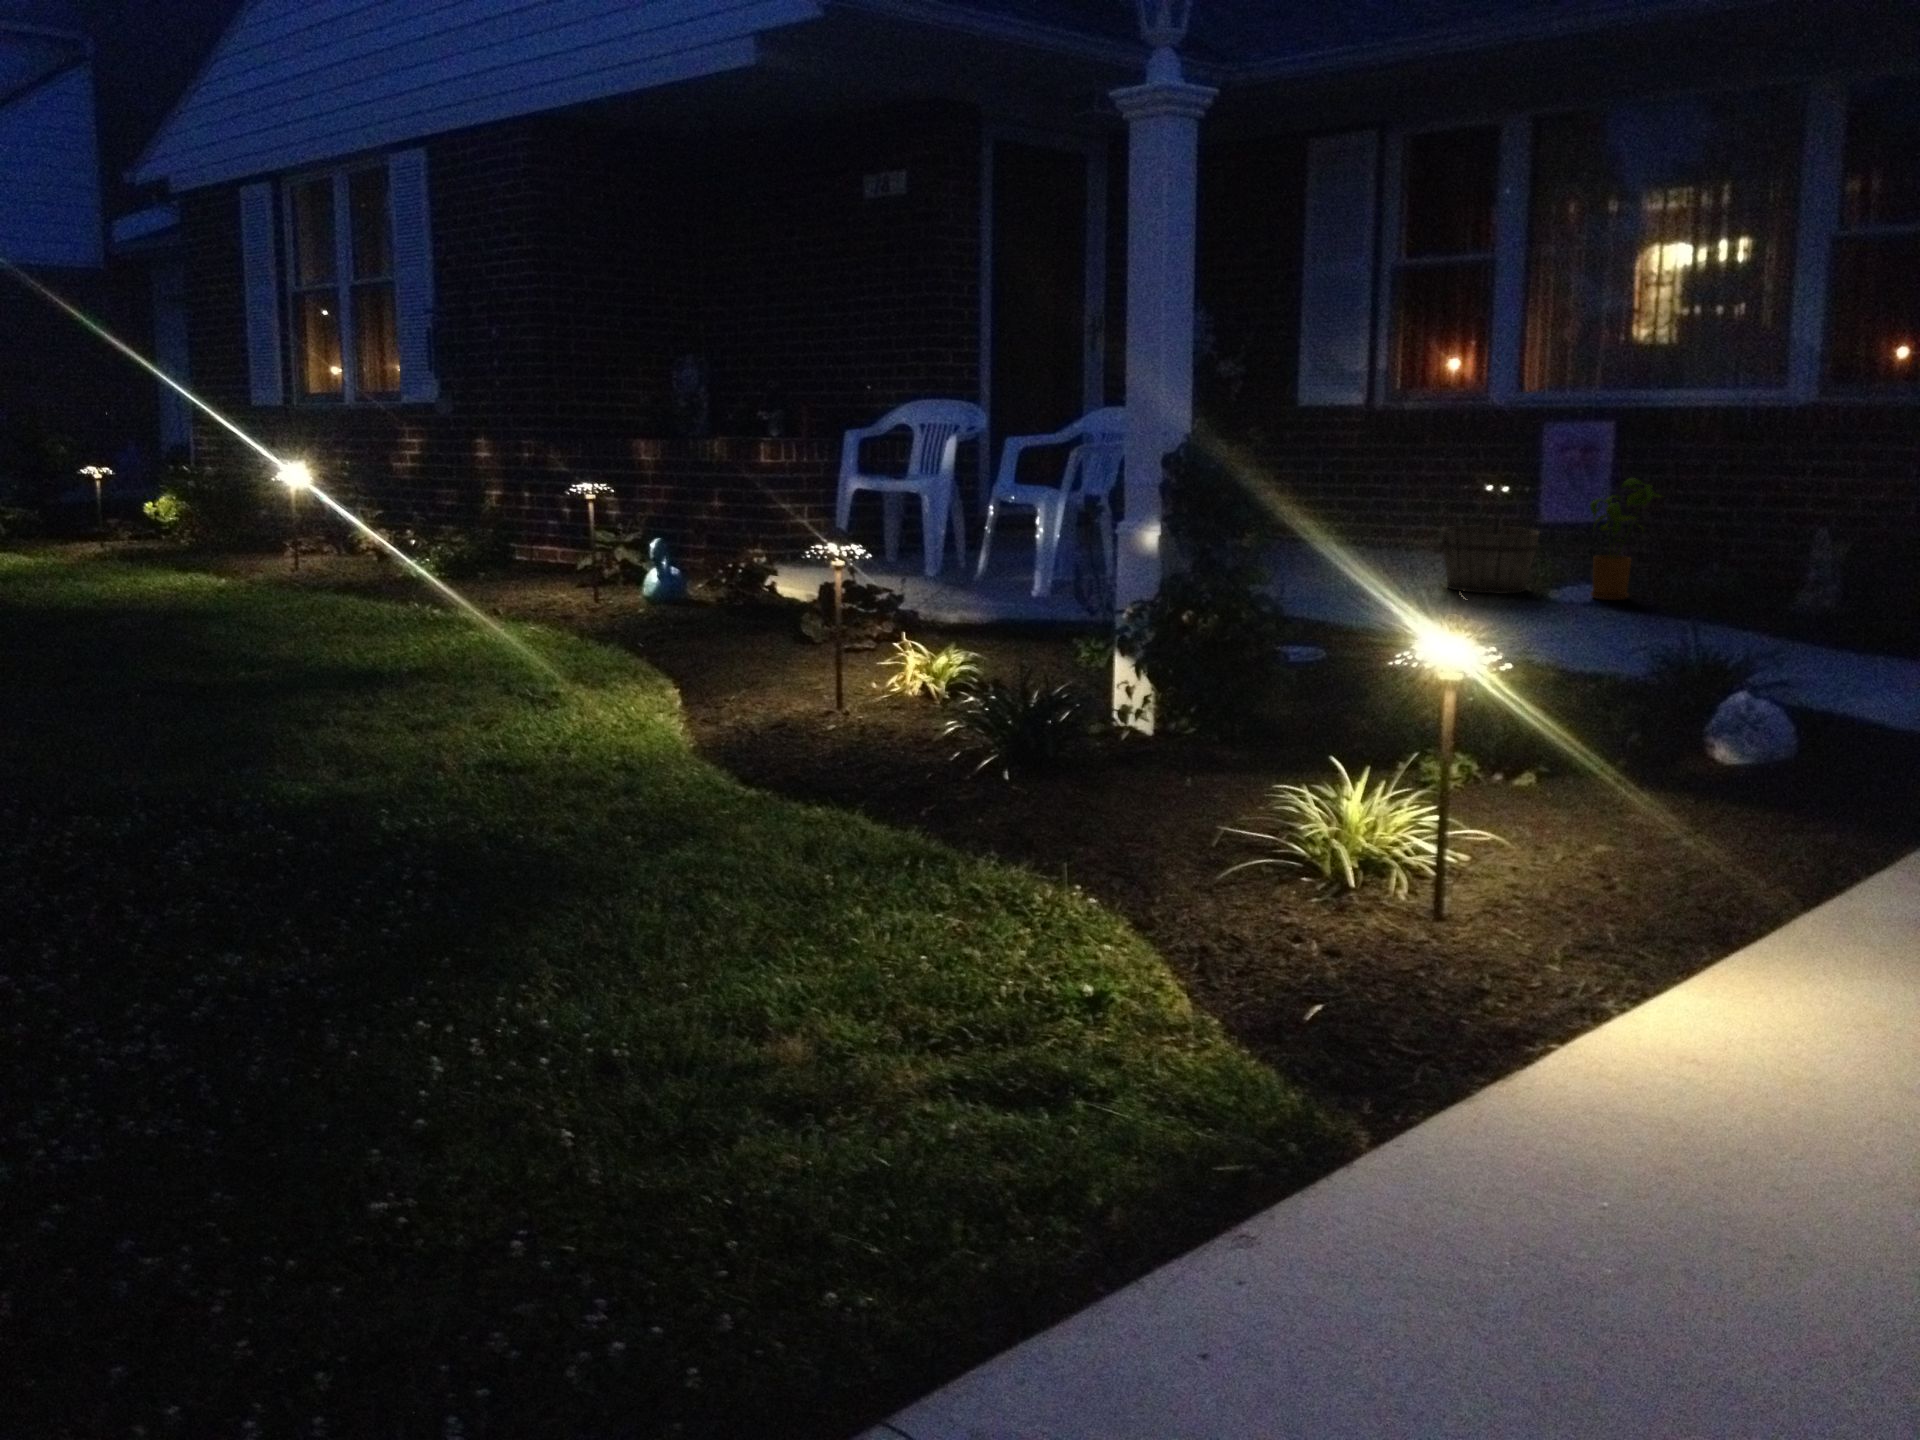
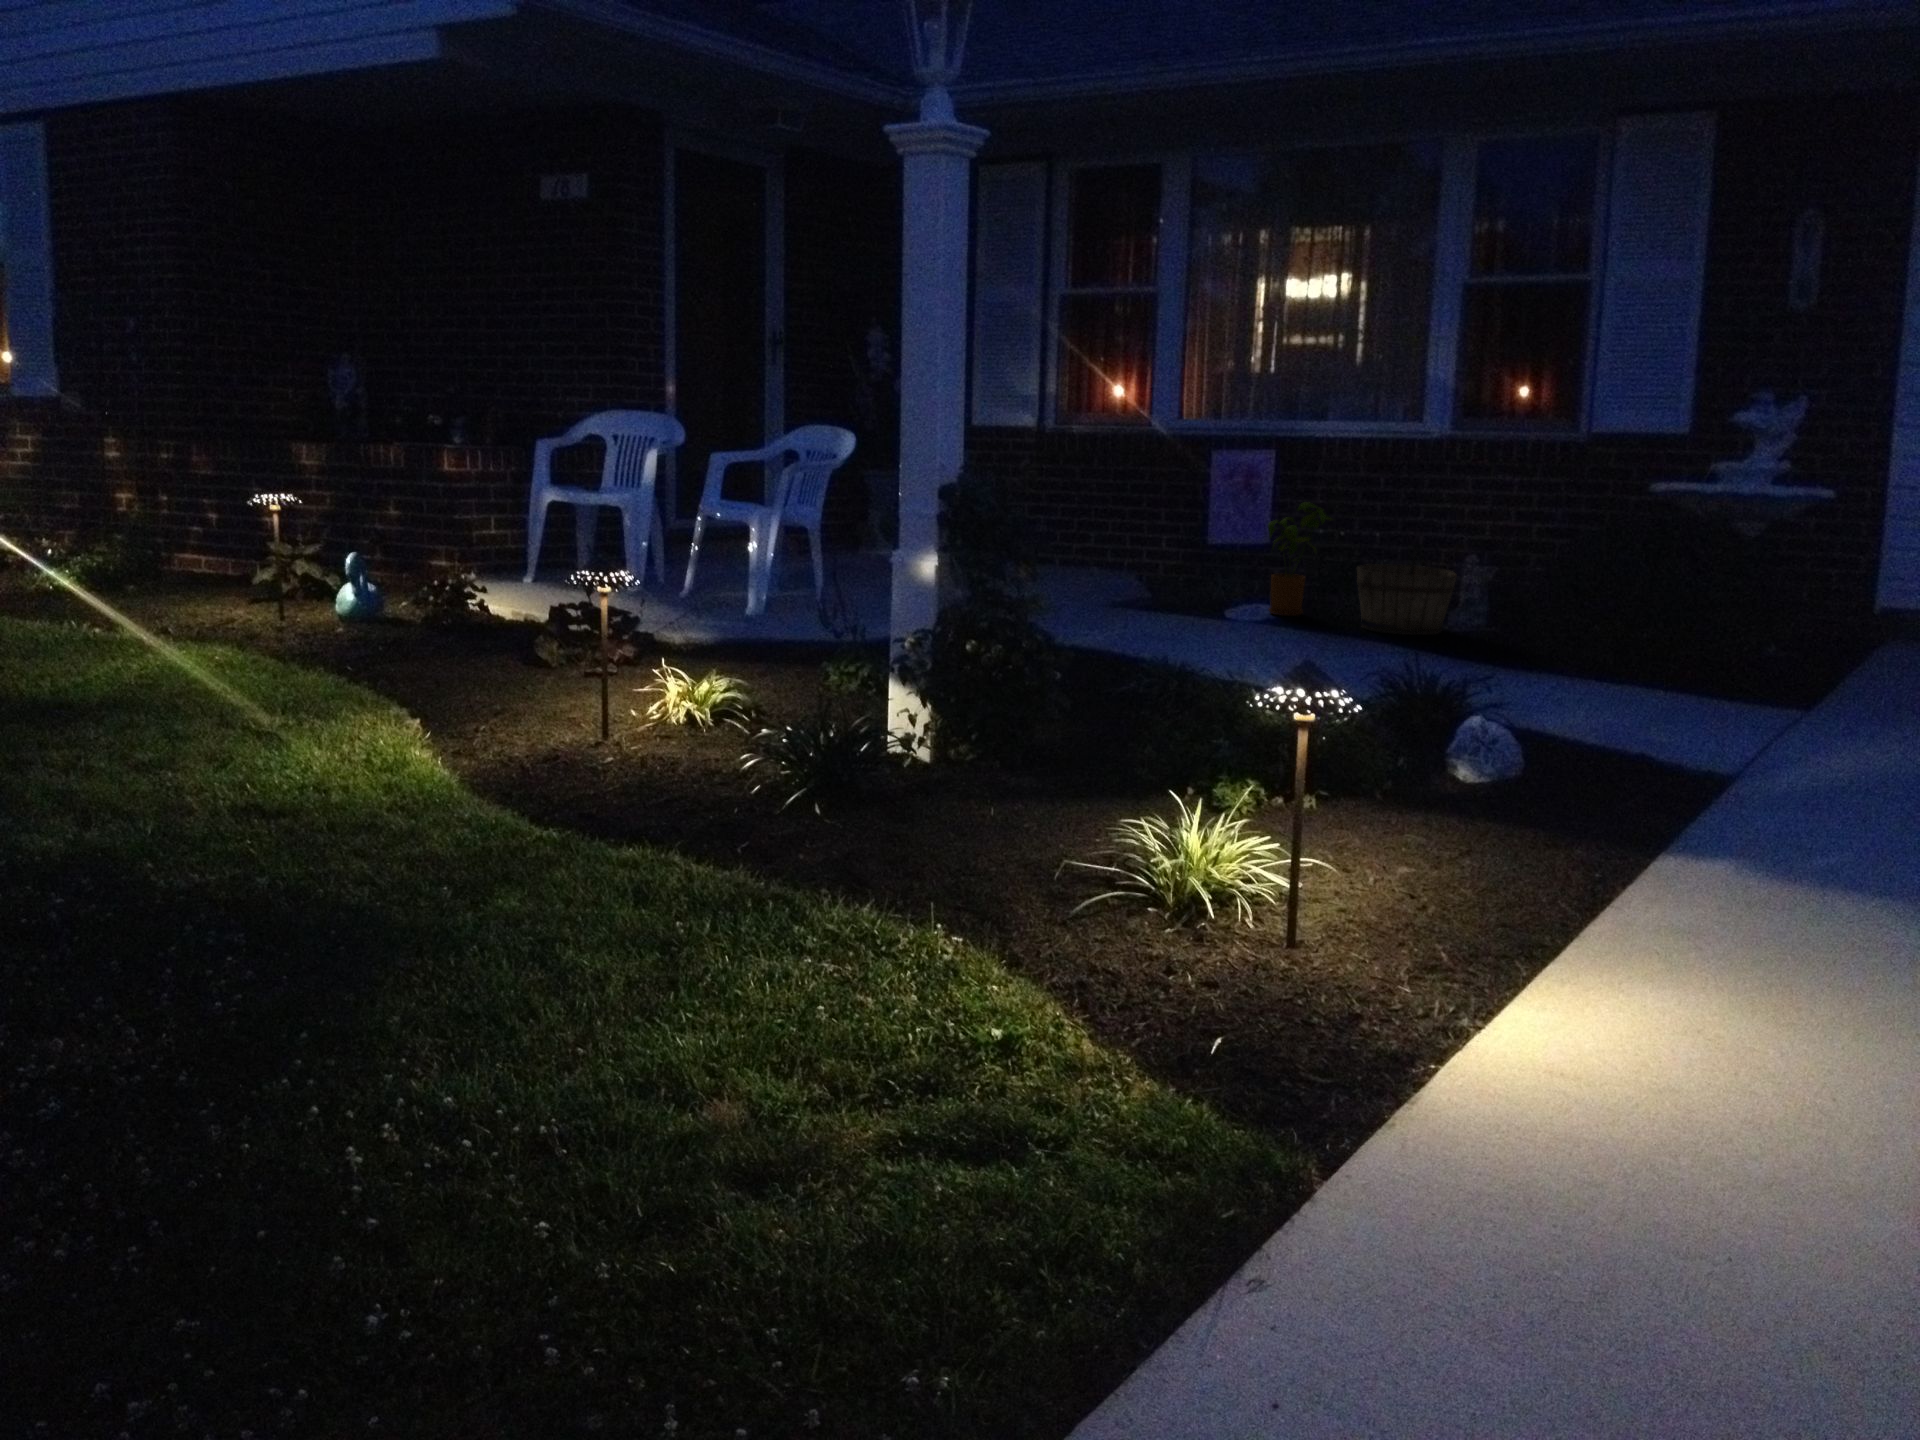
wooden bucket: present [1441,509,1540,594] -> present [1357,548,1457,635]

